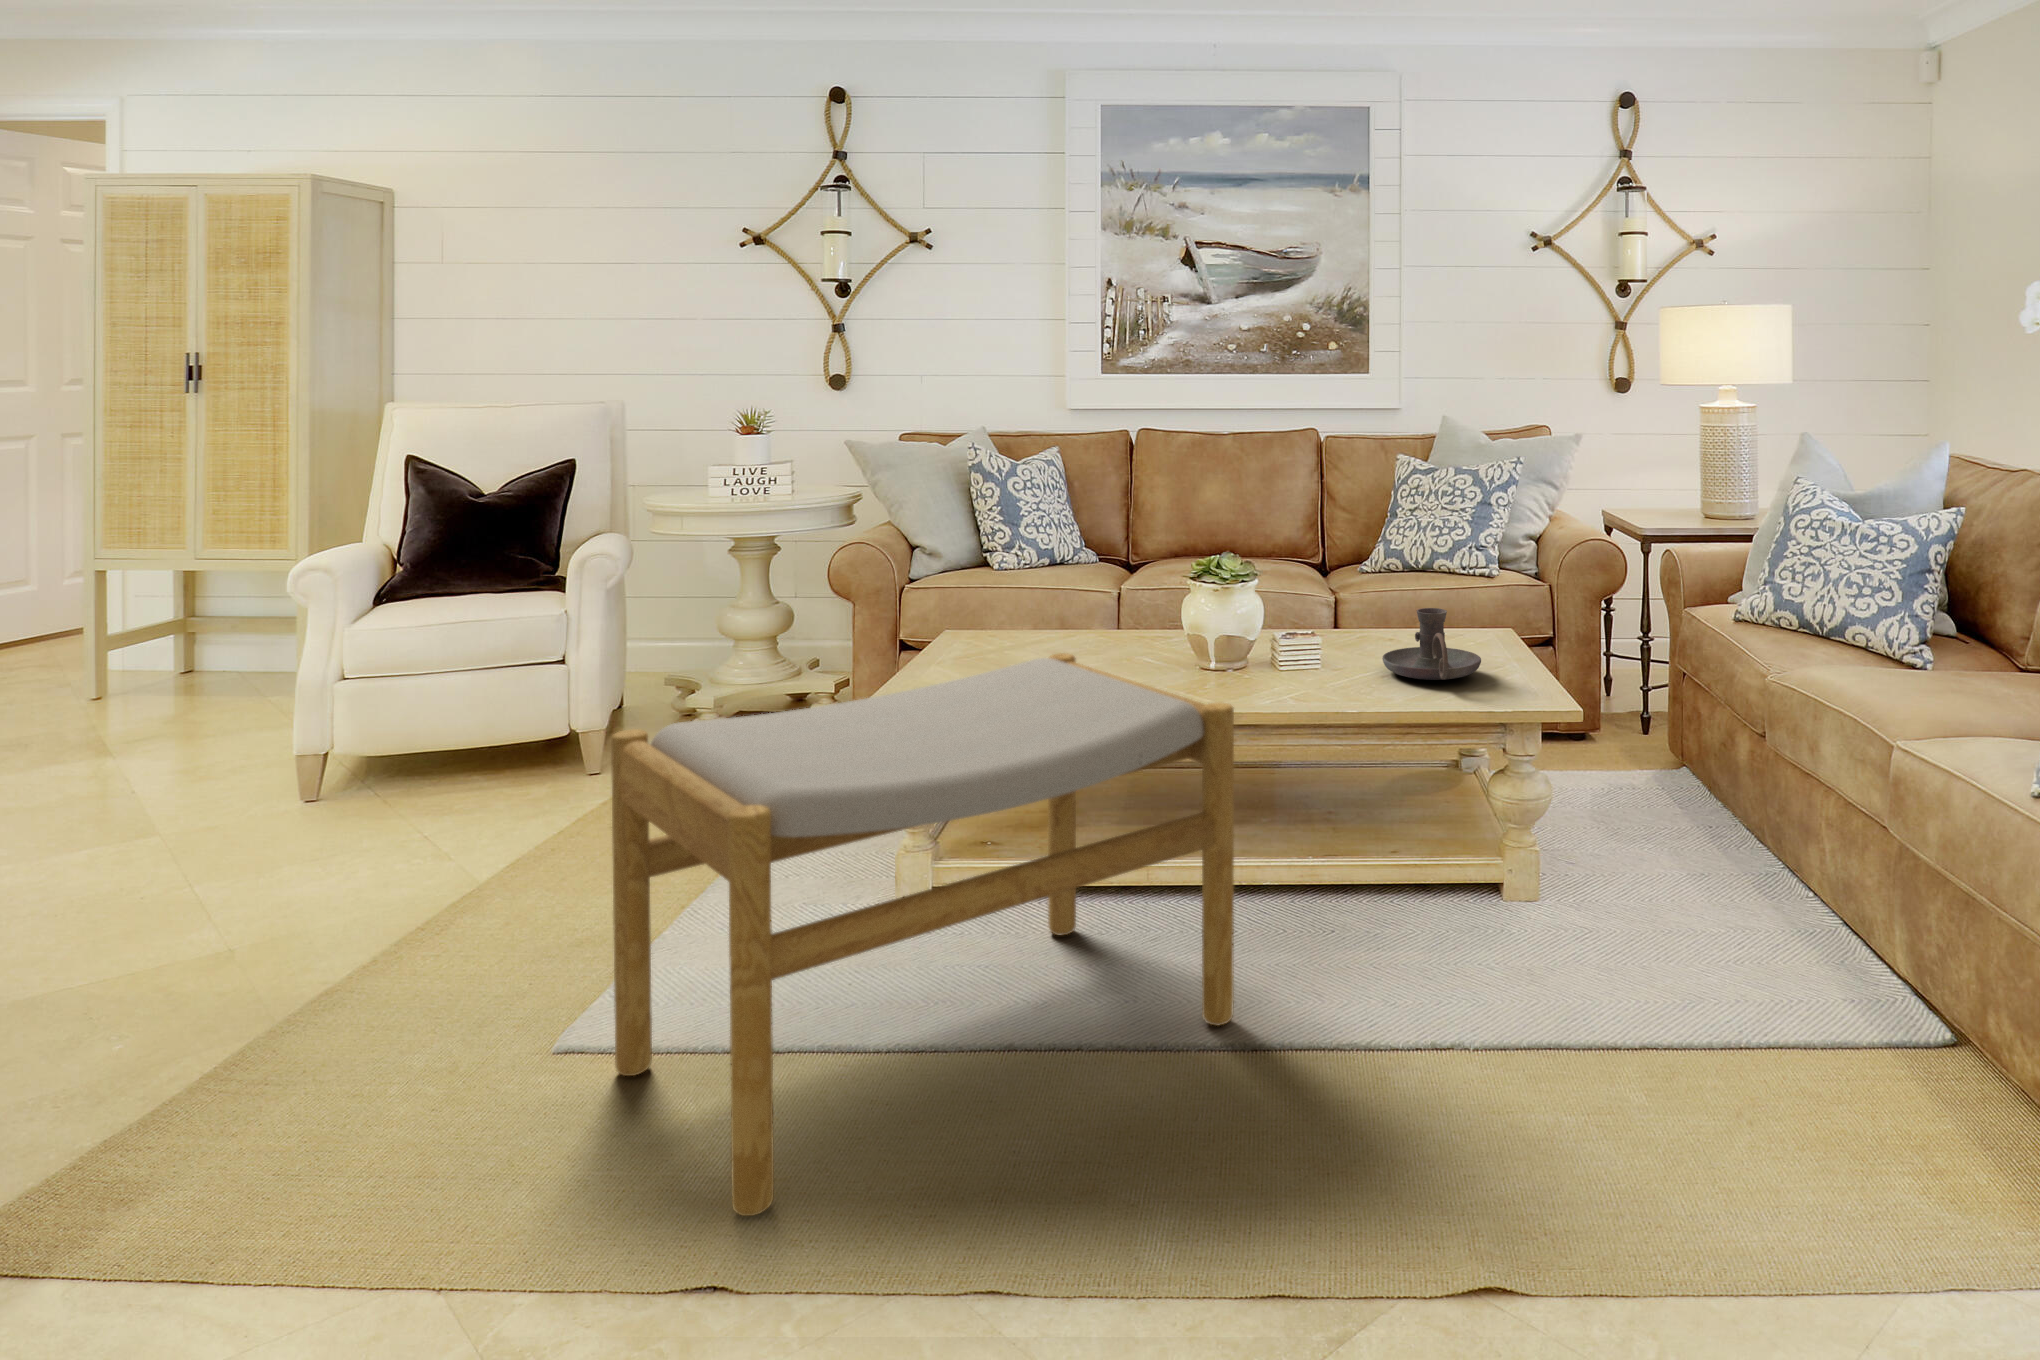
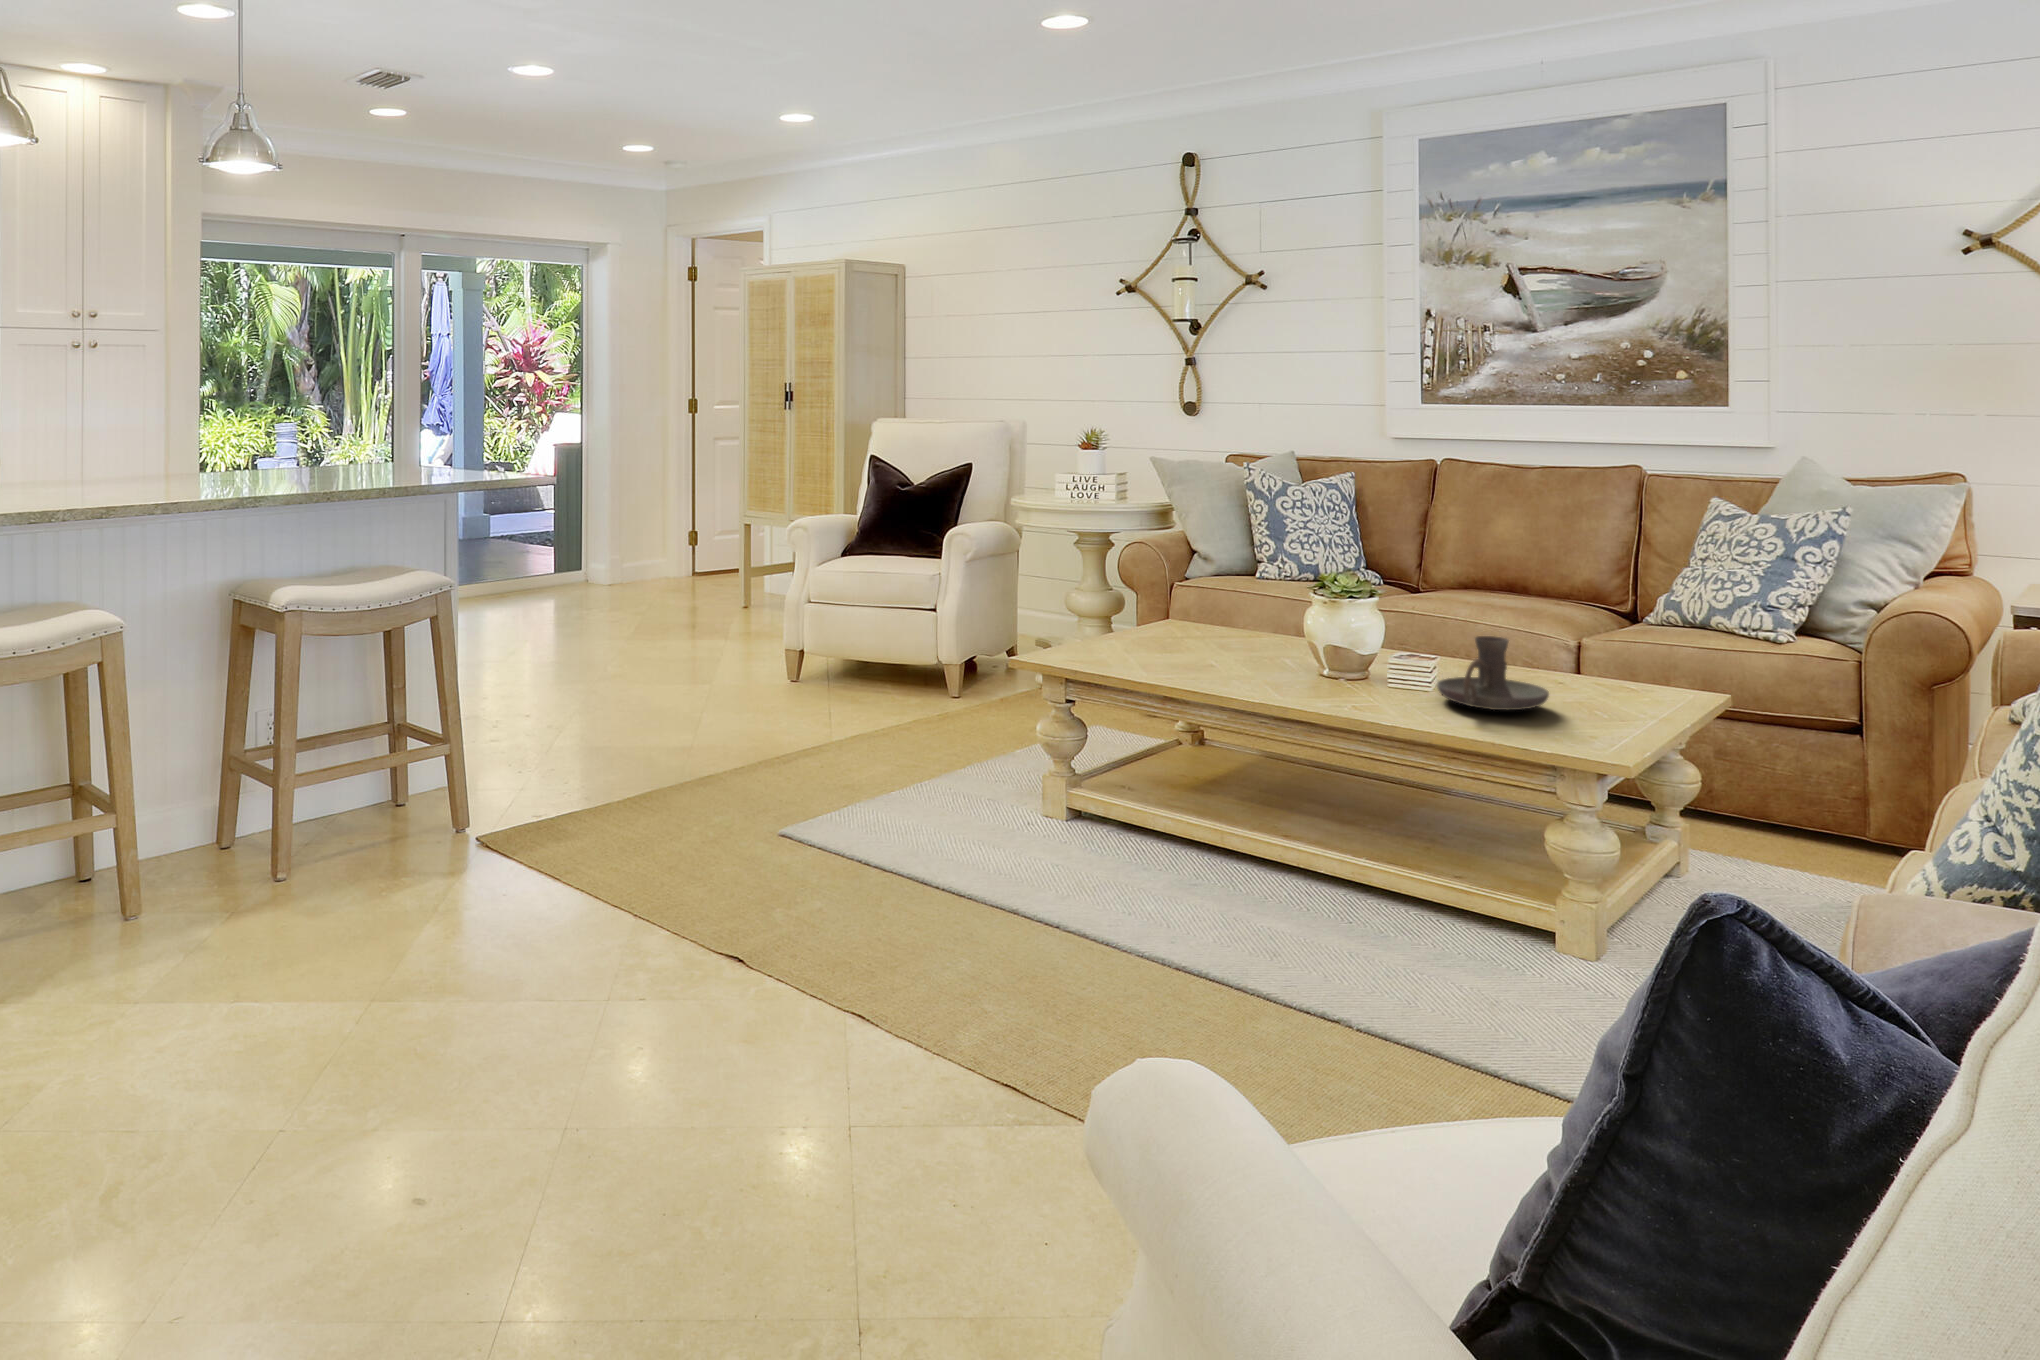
footstool: present [611,653,1234,1216] -> none [698,612,1119,934]

